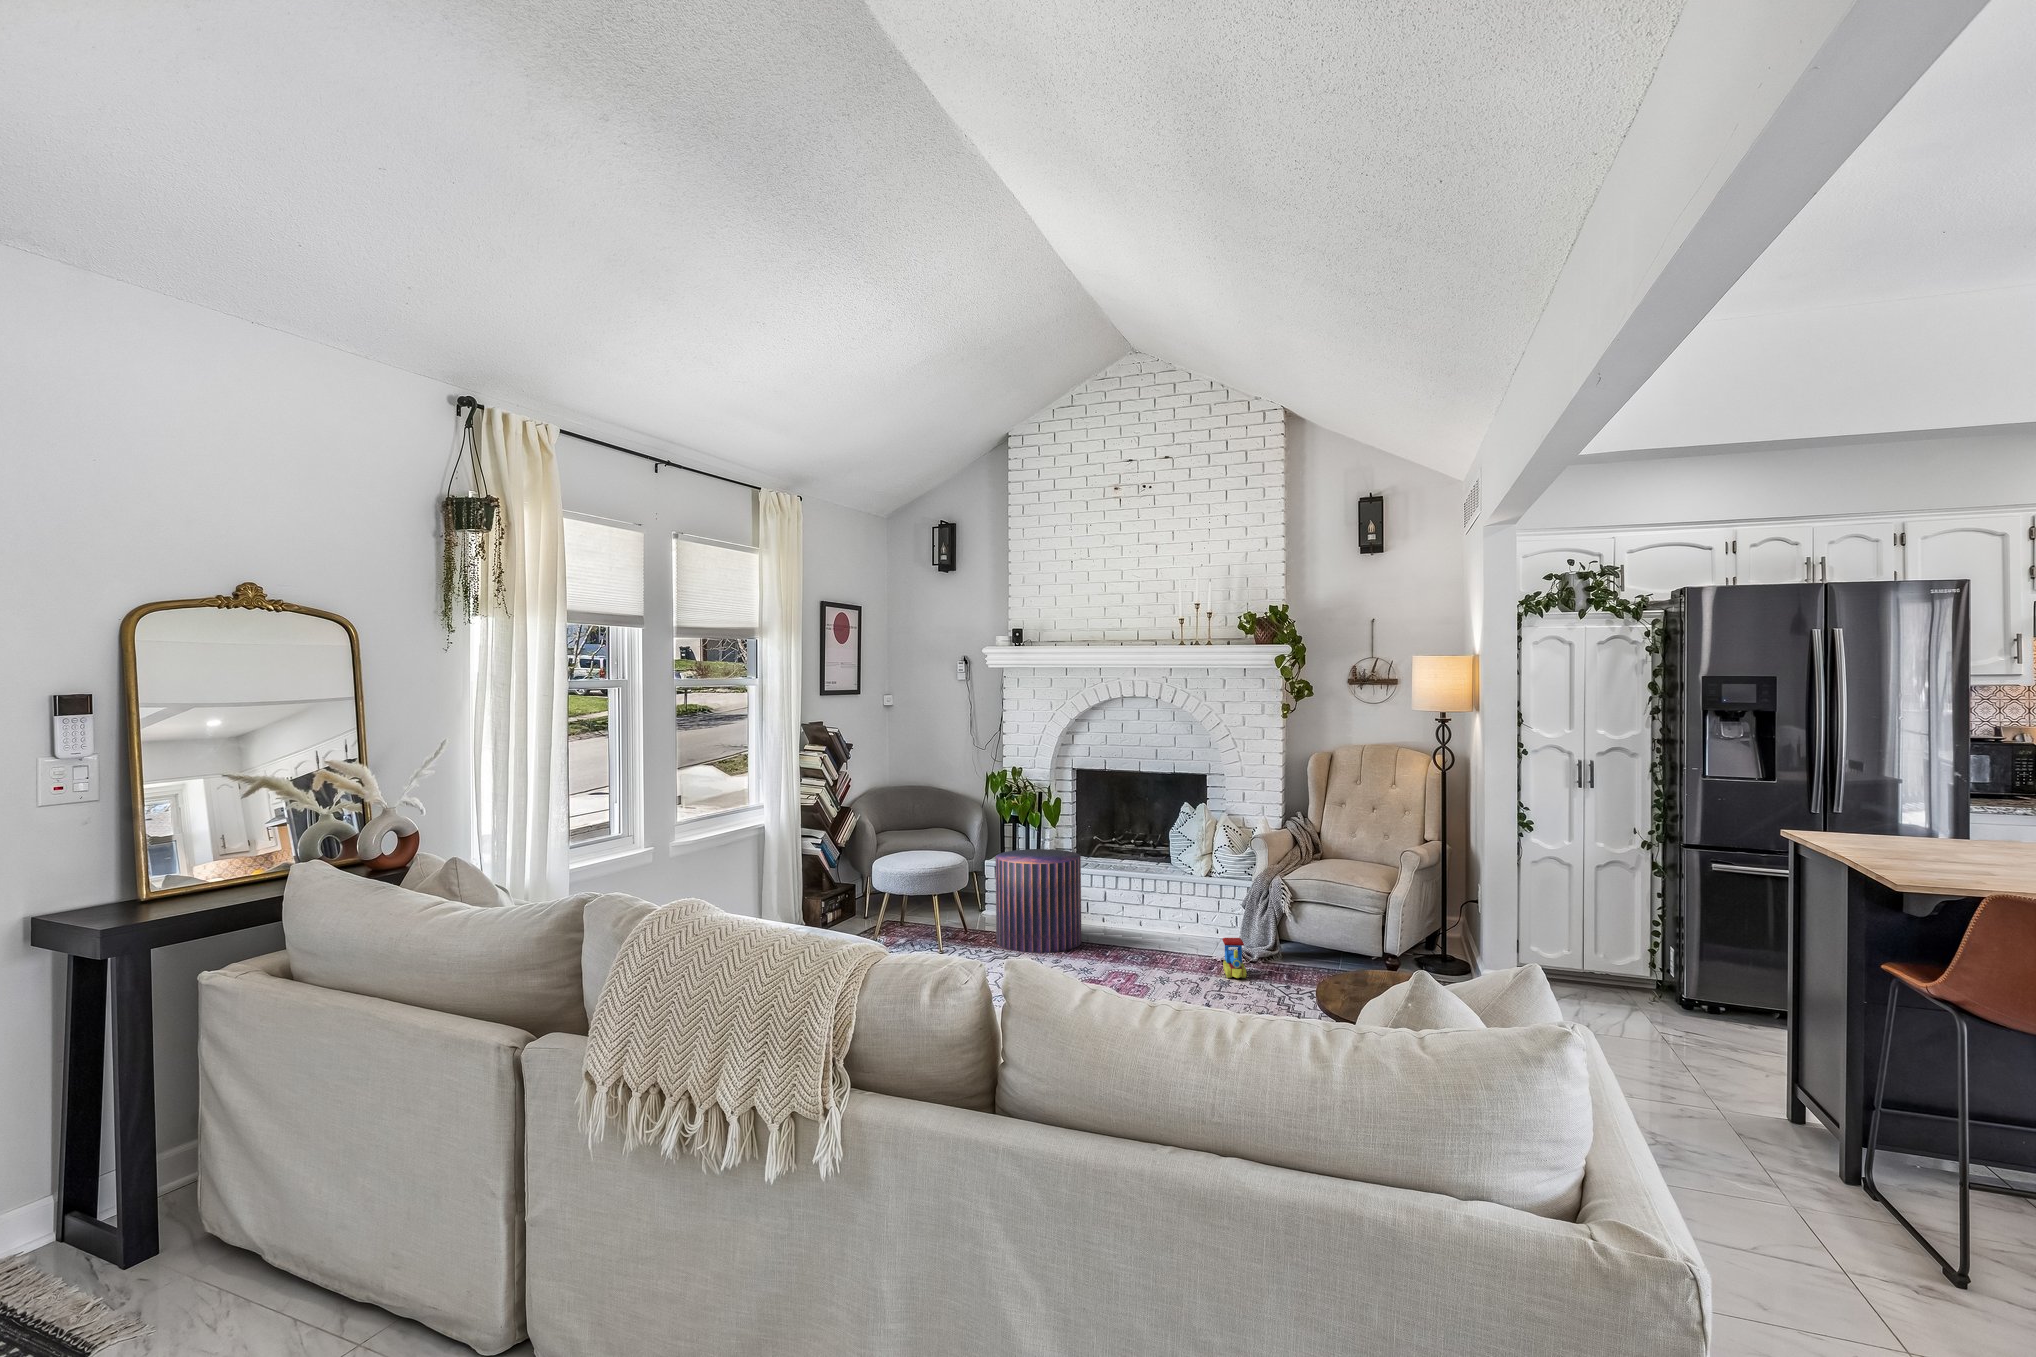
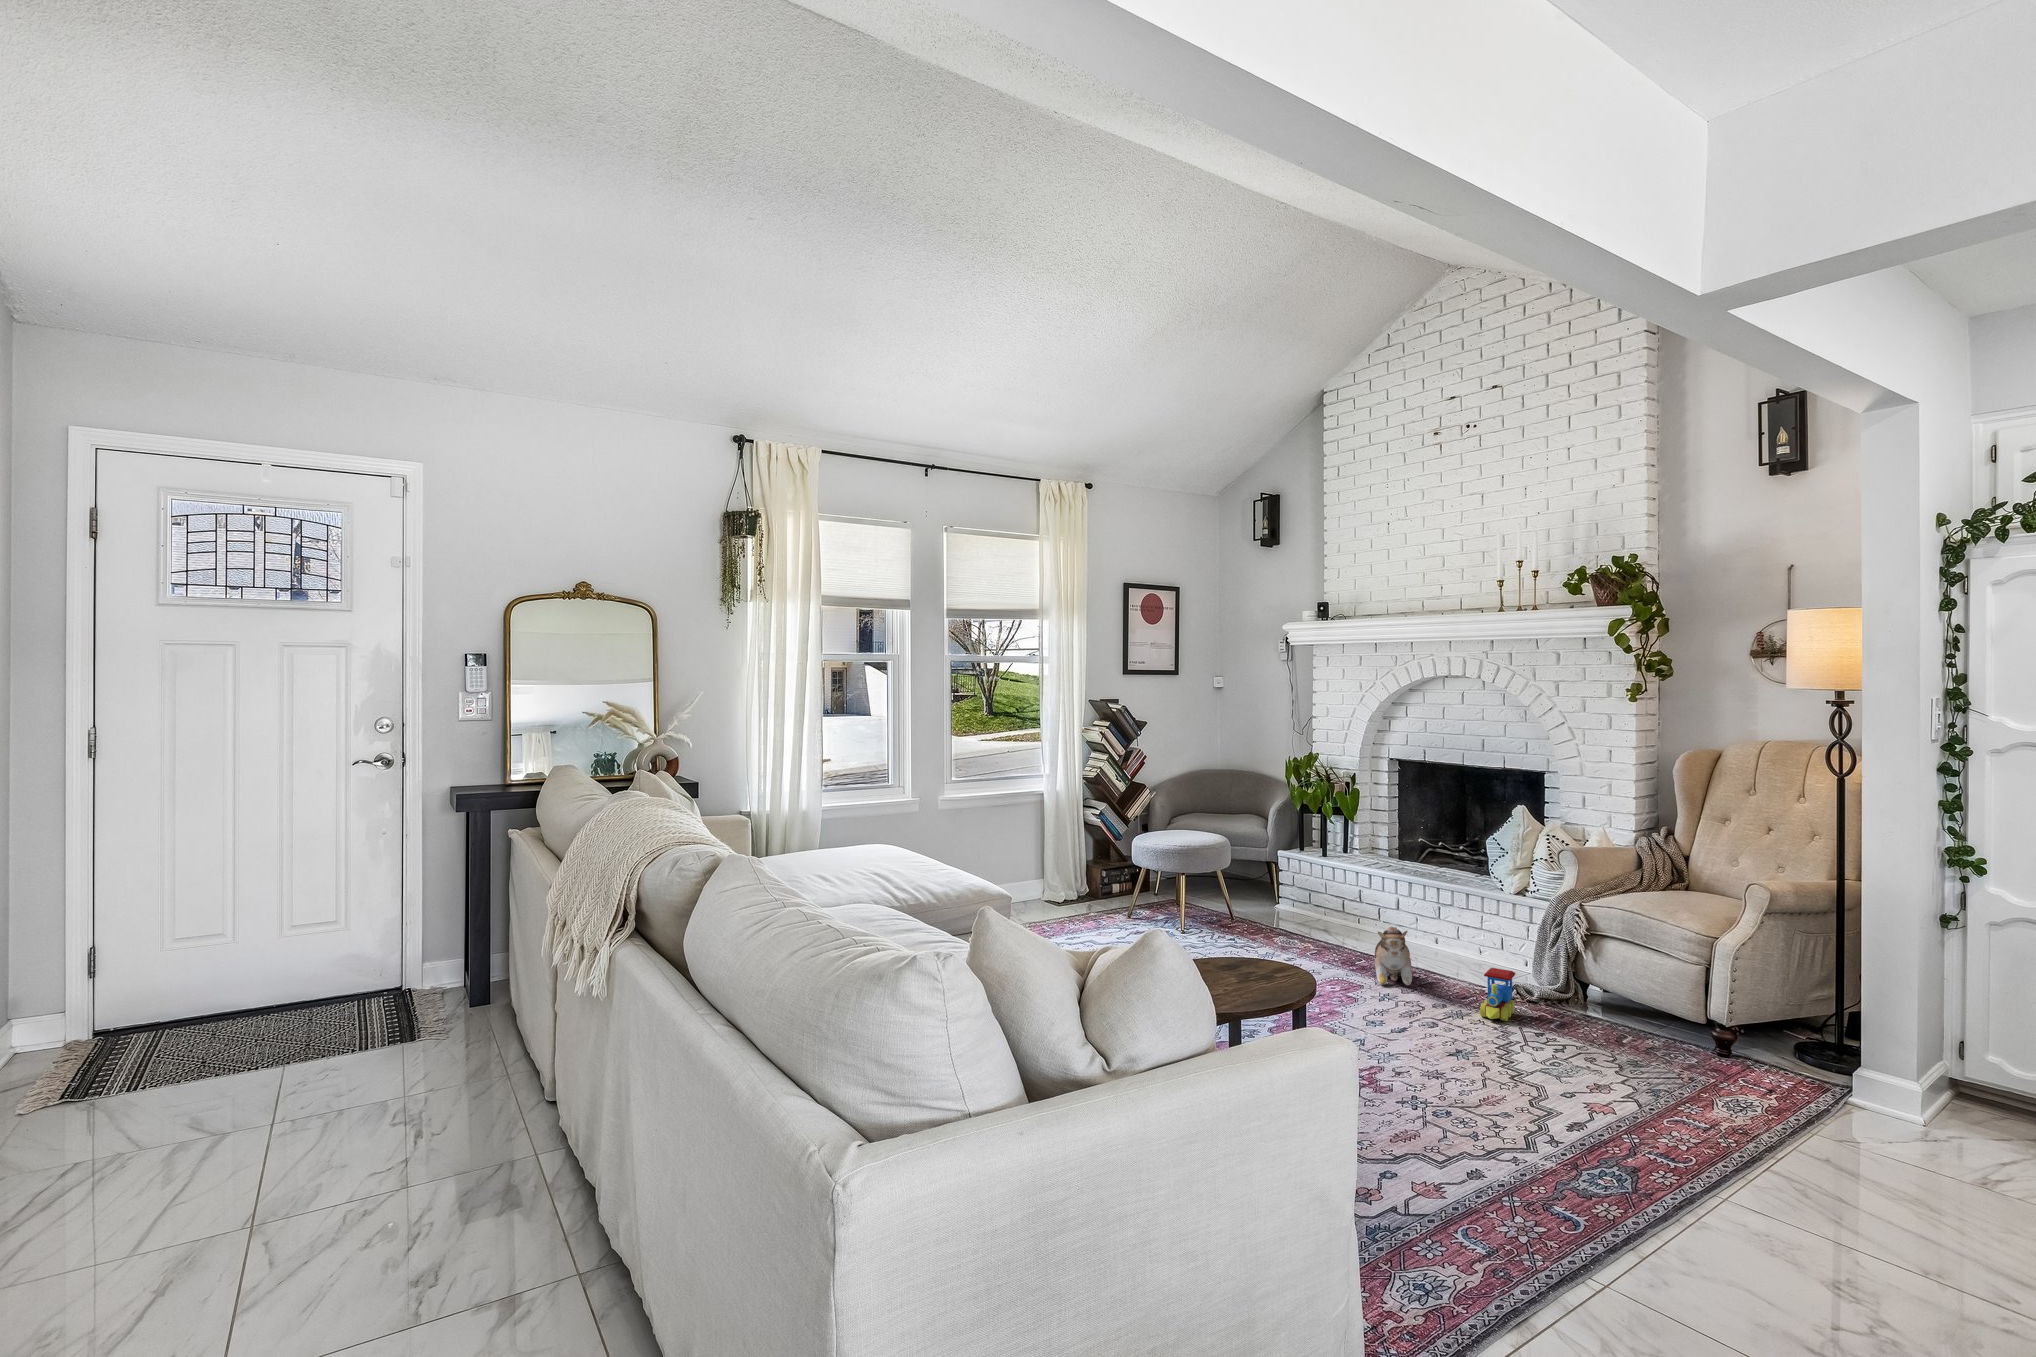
pouf: present [996,849,1082,953] -> none [1255,841,1354,956]
plush toy: none [1121,916,1161,966] -> present [1375,927,1413,985]

